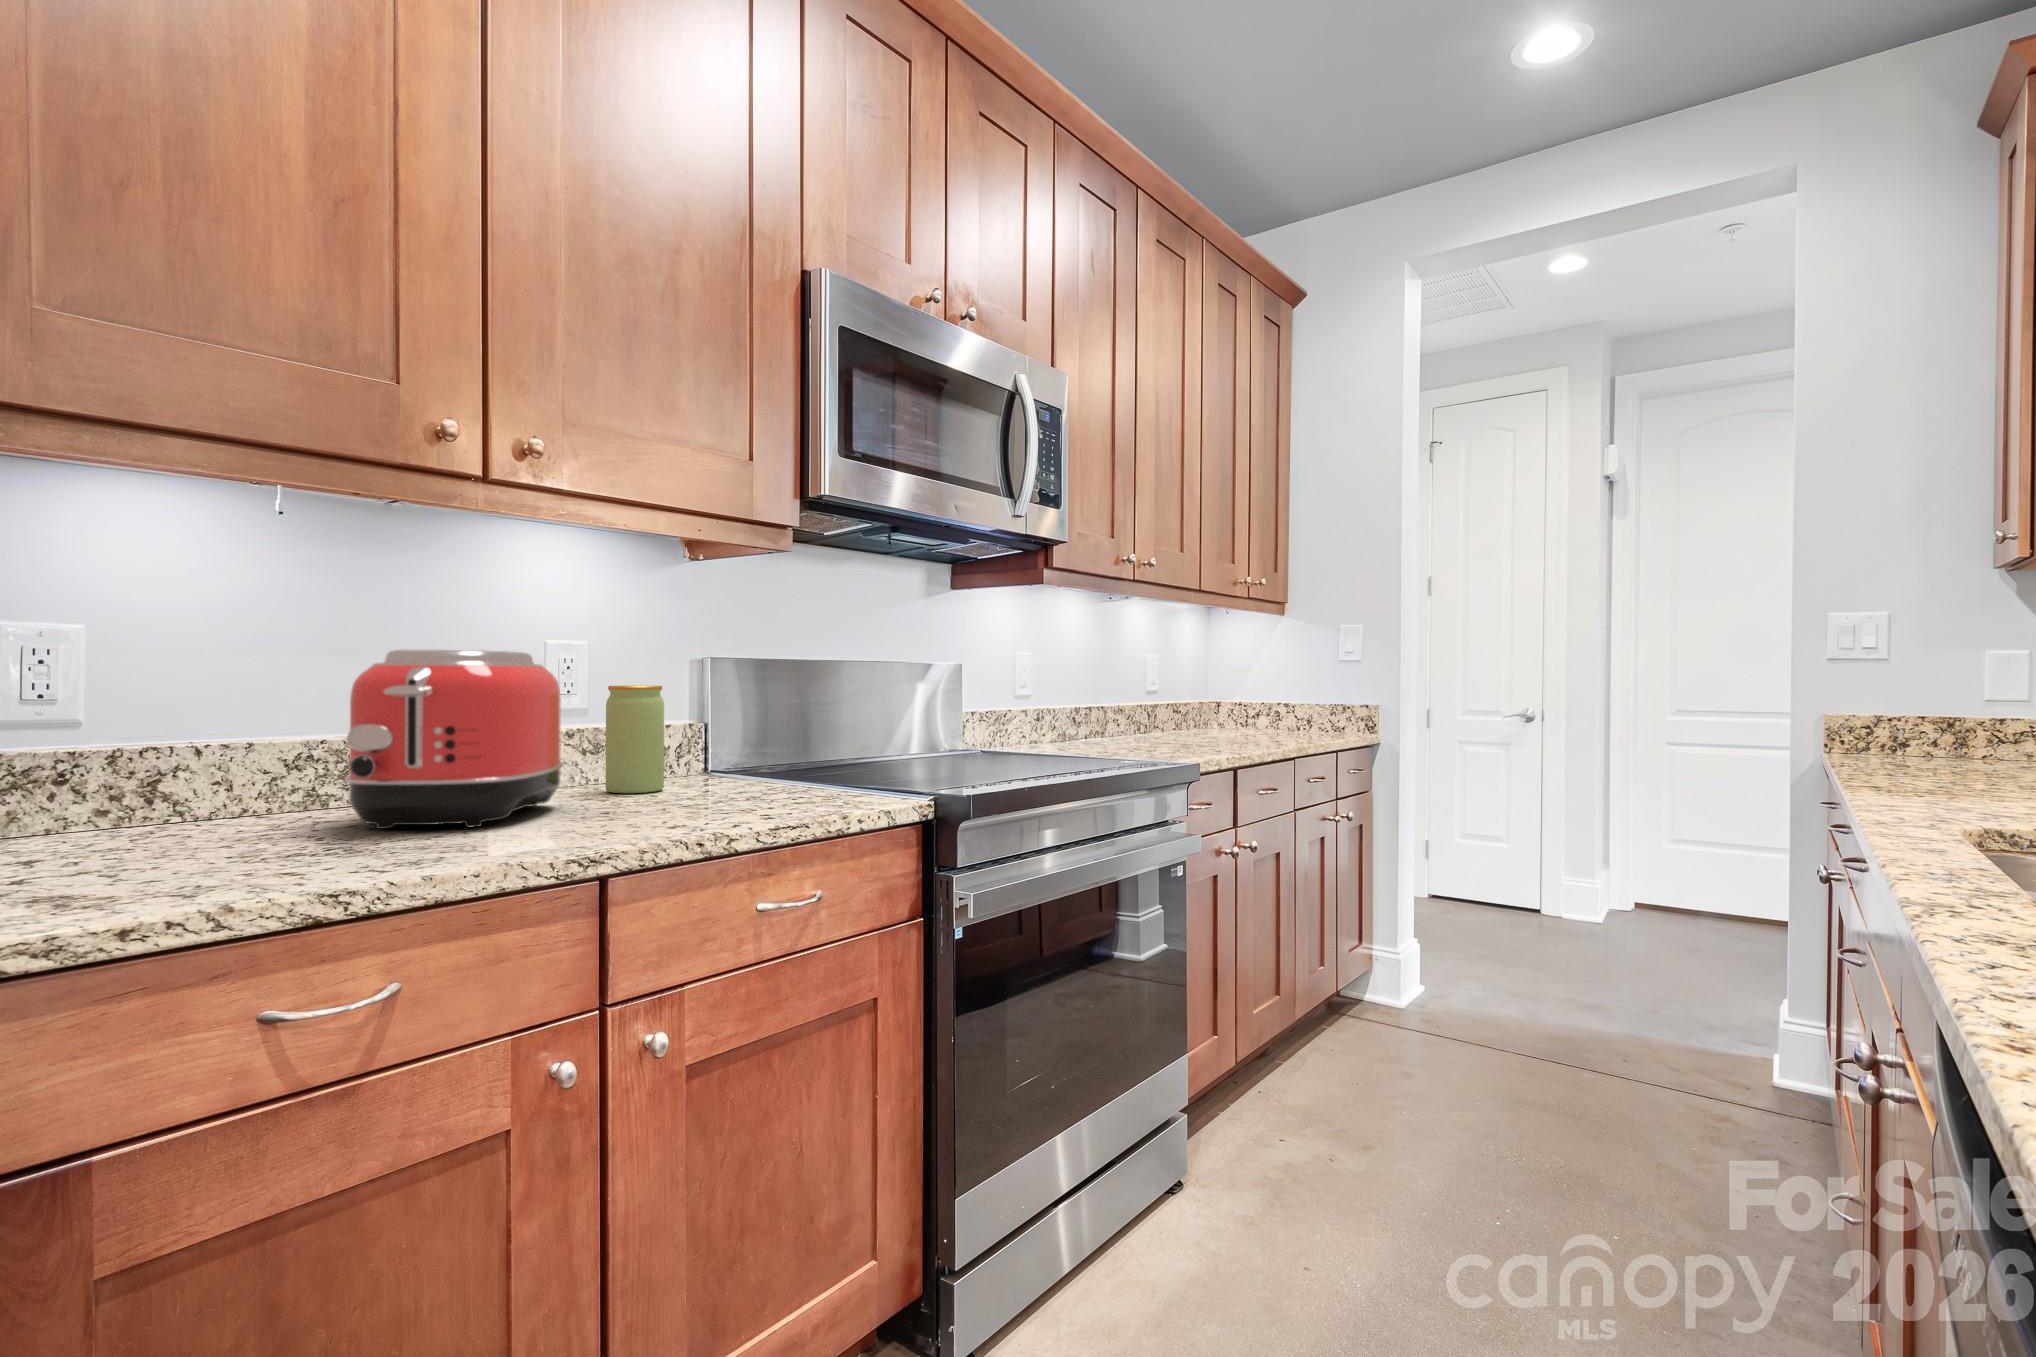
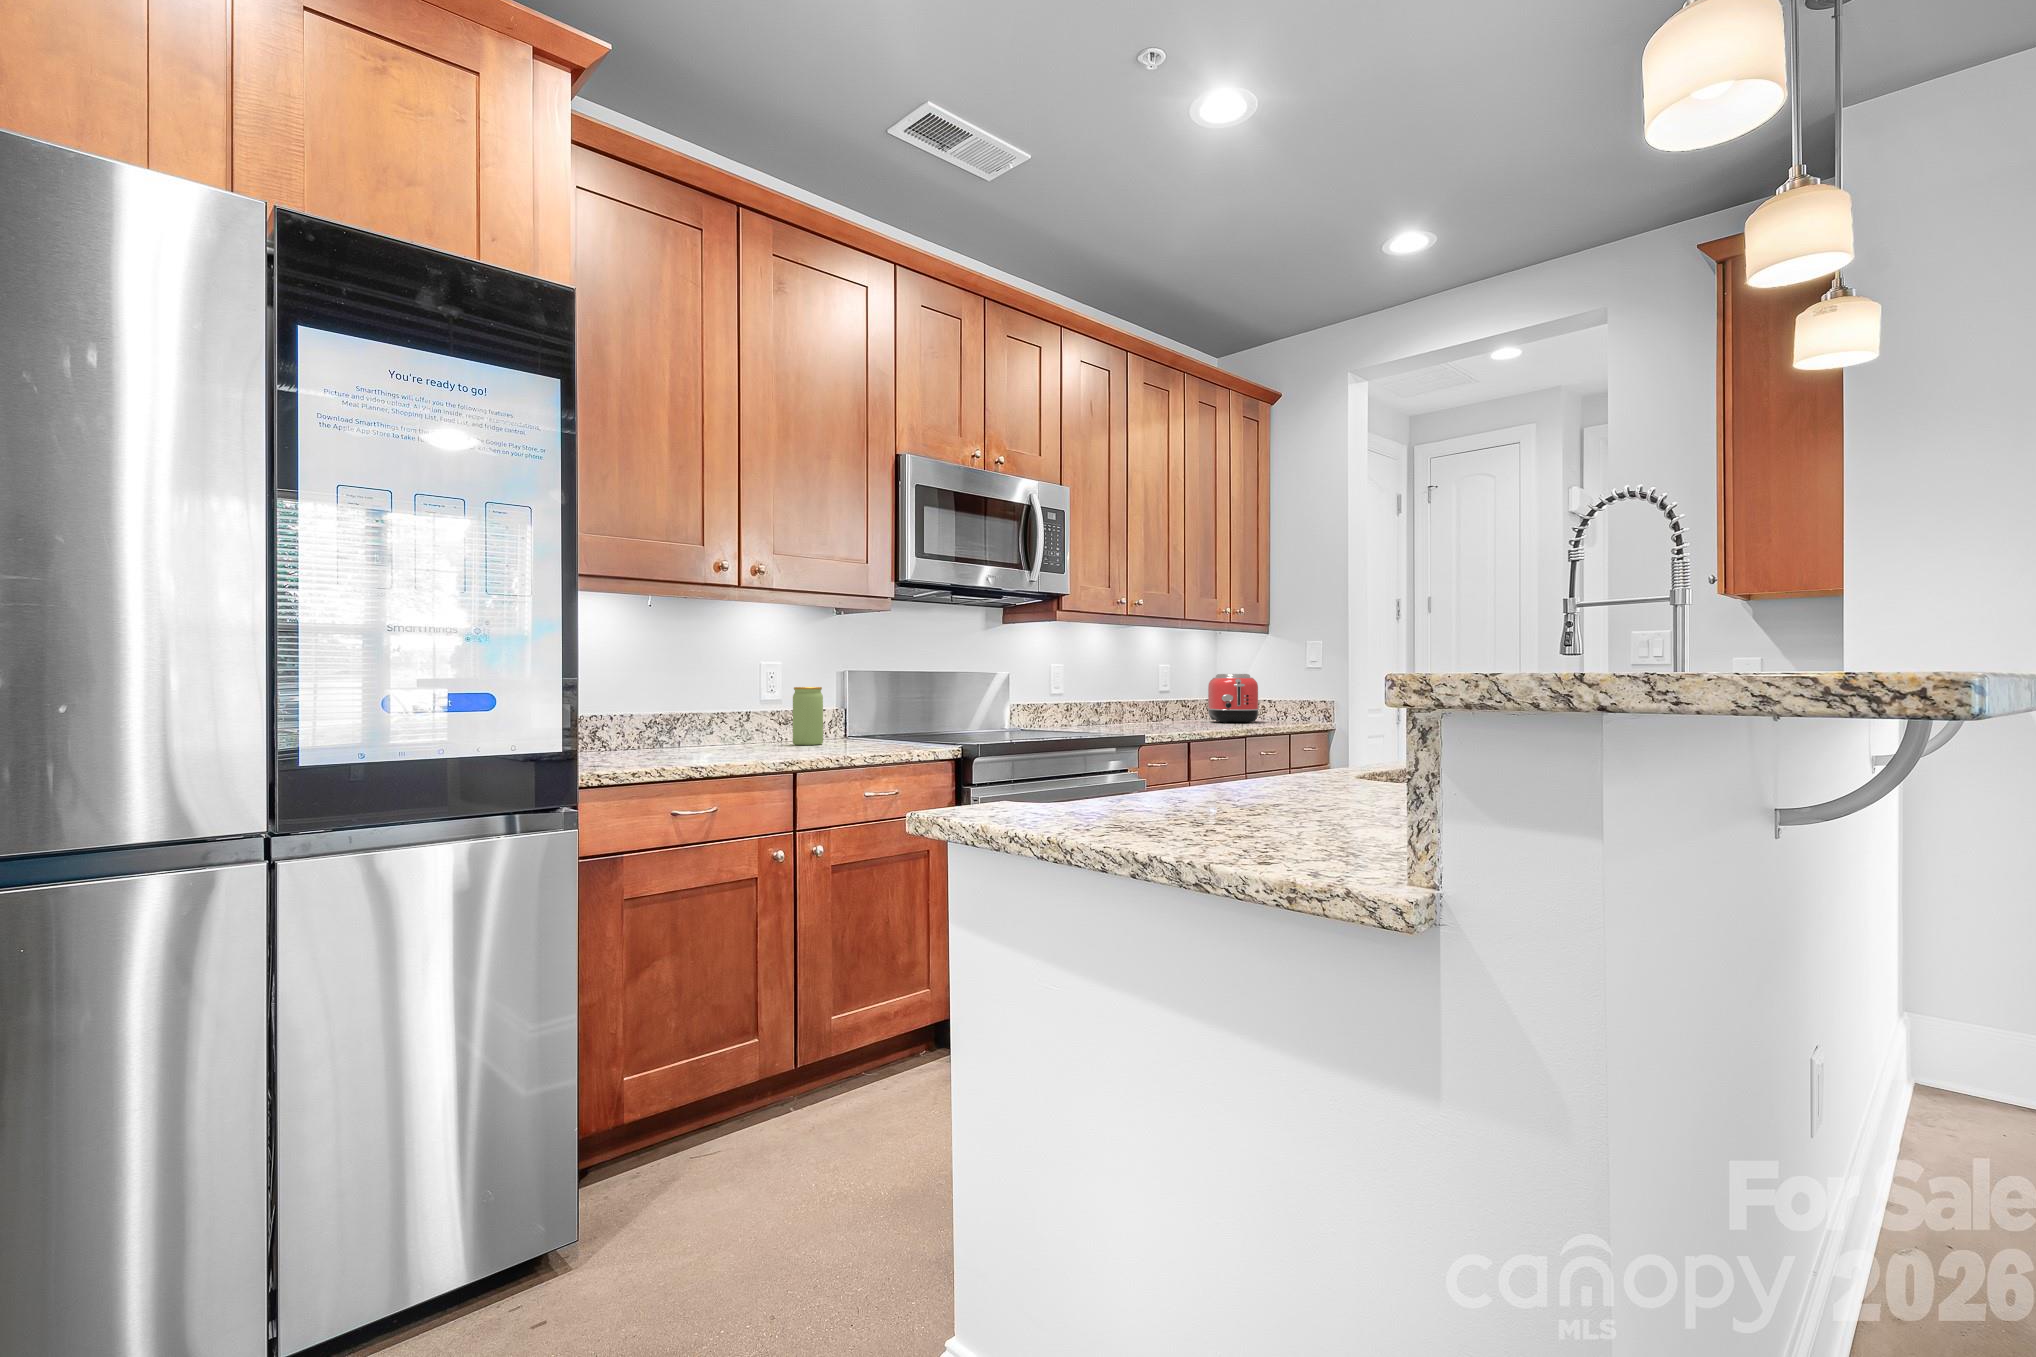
toaster: present [345,650,564,829] -> present [1207,674,1259,723]

